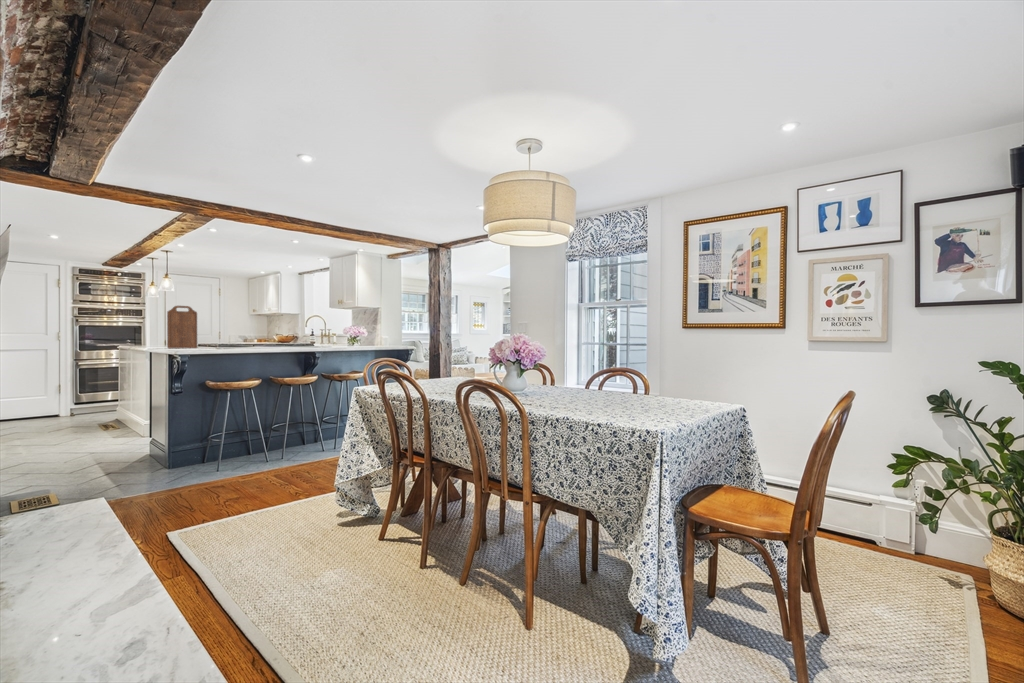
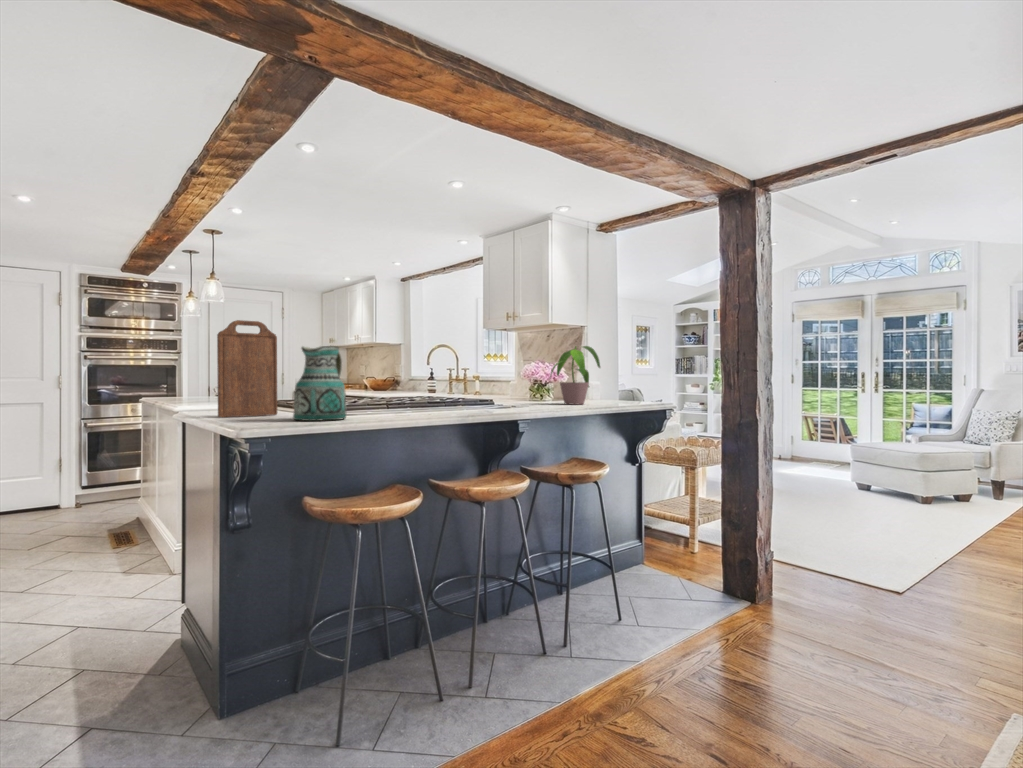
ceramic pitcher: none [202,317,228,349] -> present [293,345,346,421]
potted plant: none [347,317,379,346] -> present [550,346,600,405]

